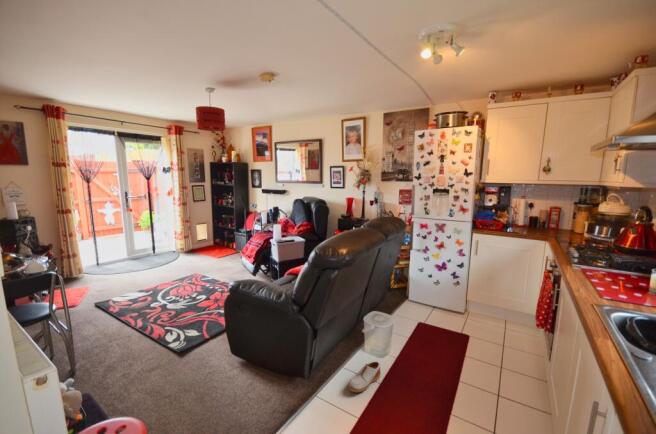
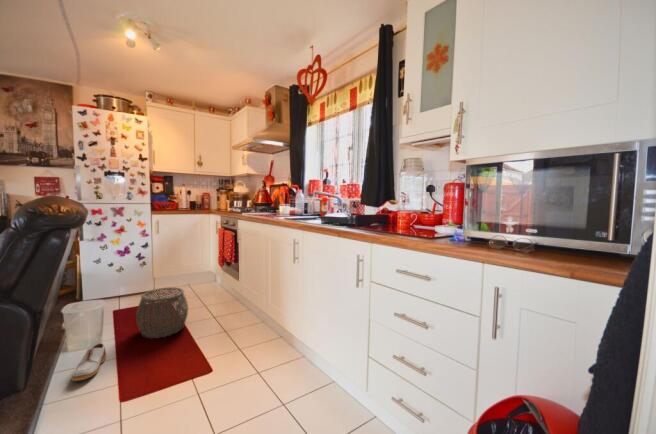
woven basket: none [413,330,468,395] -> present [136,287,188,338]

